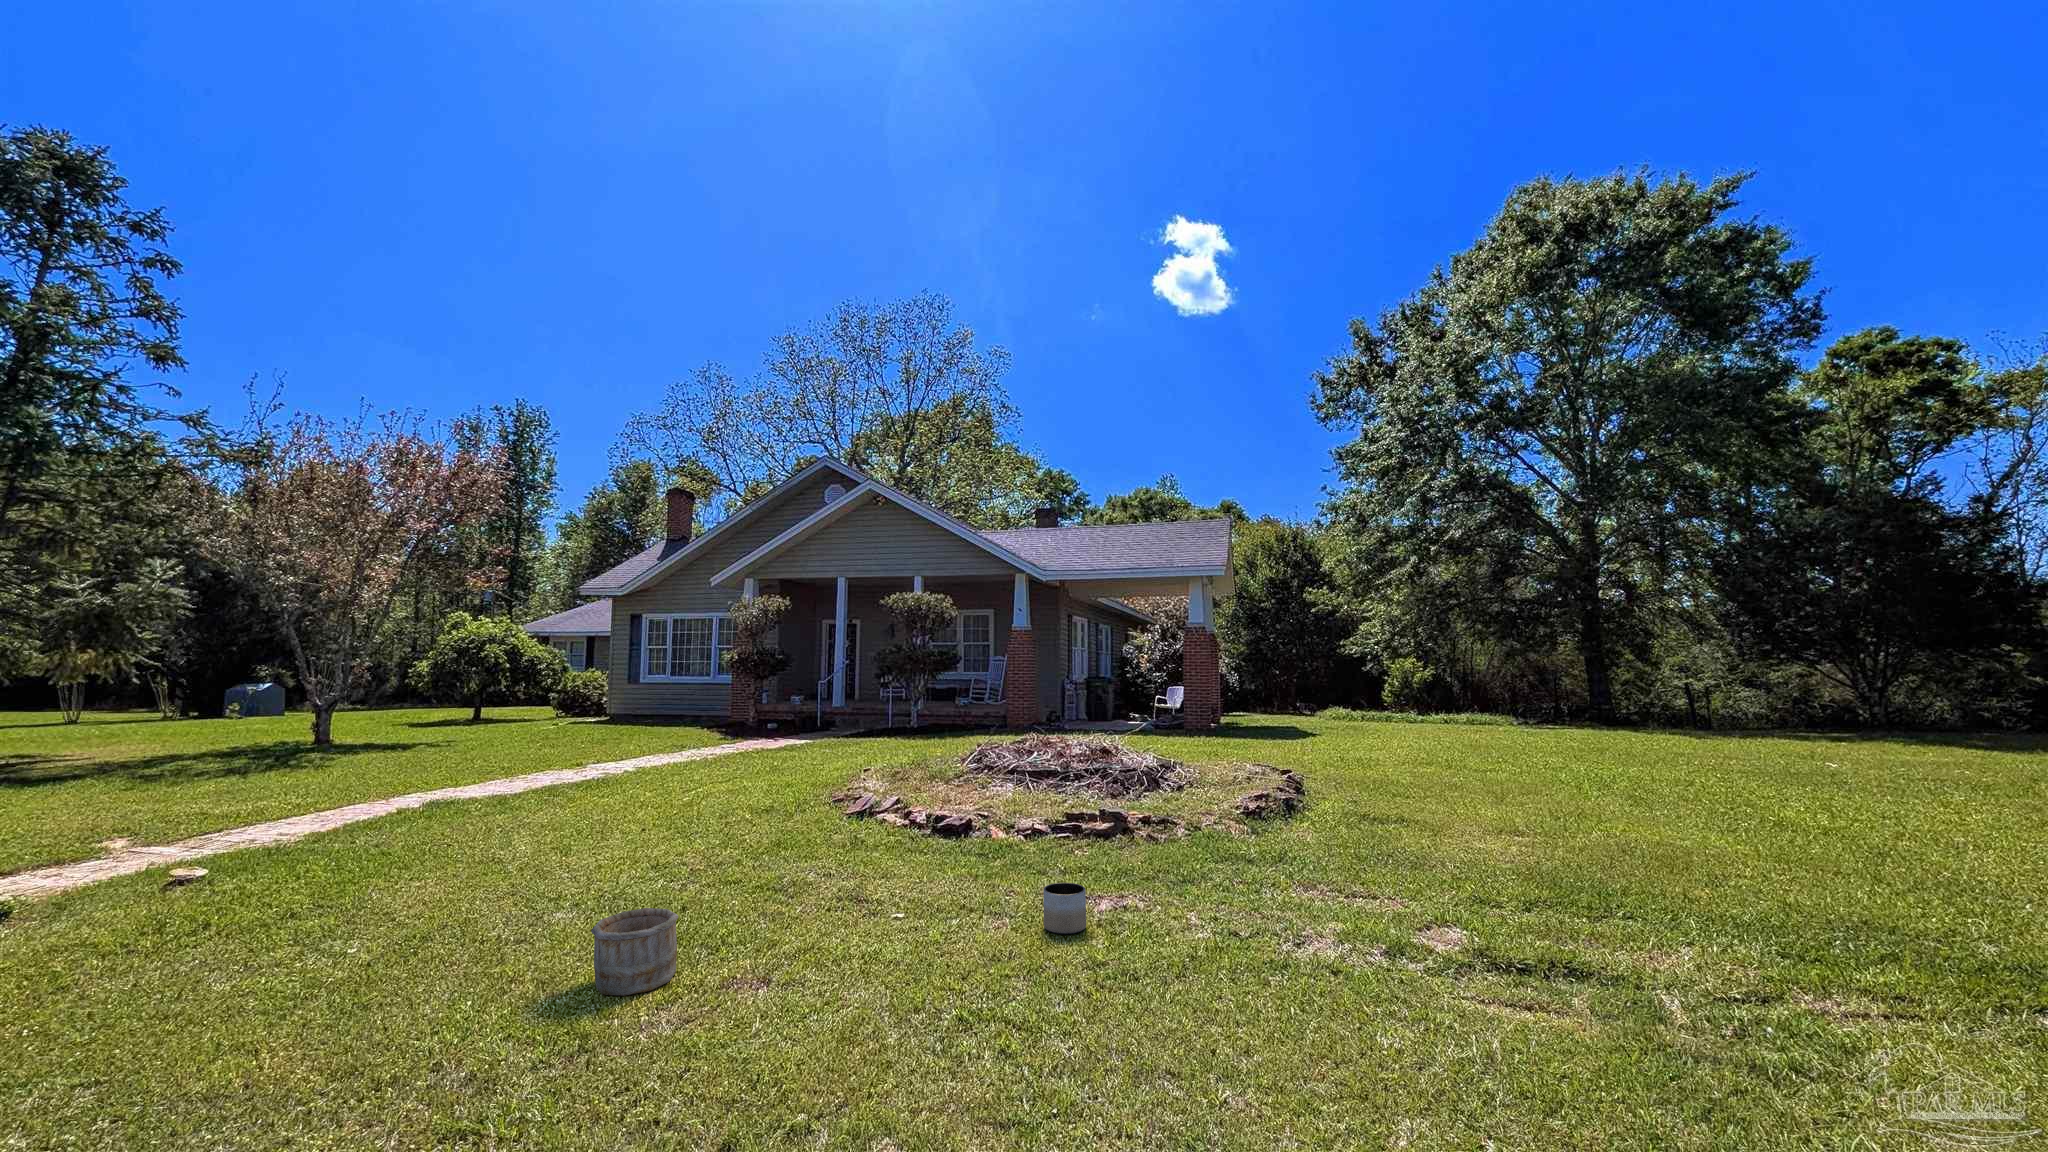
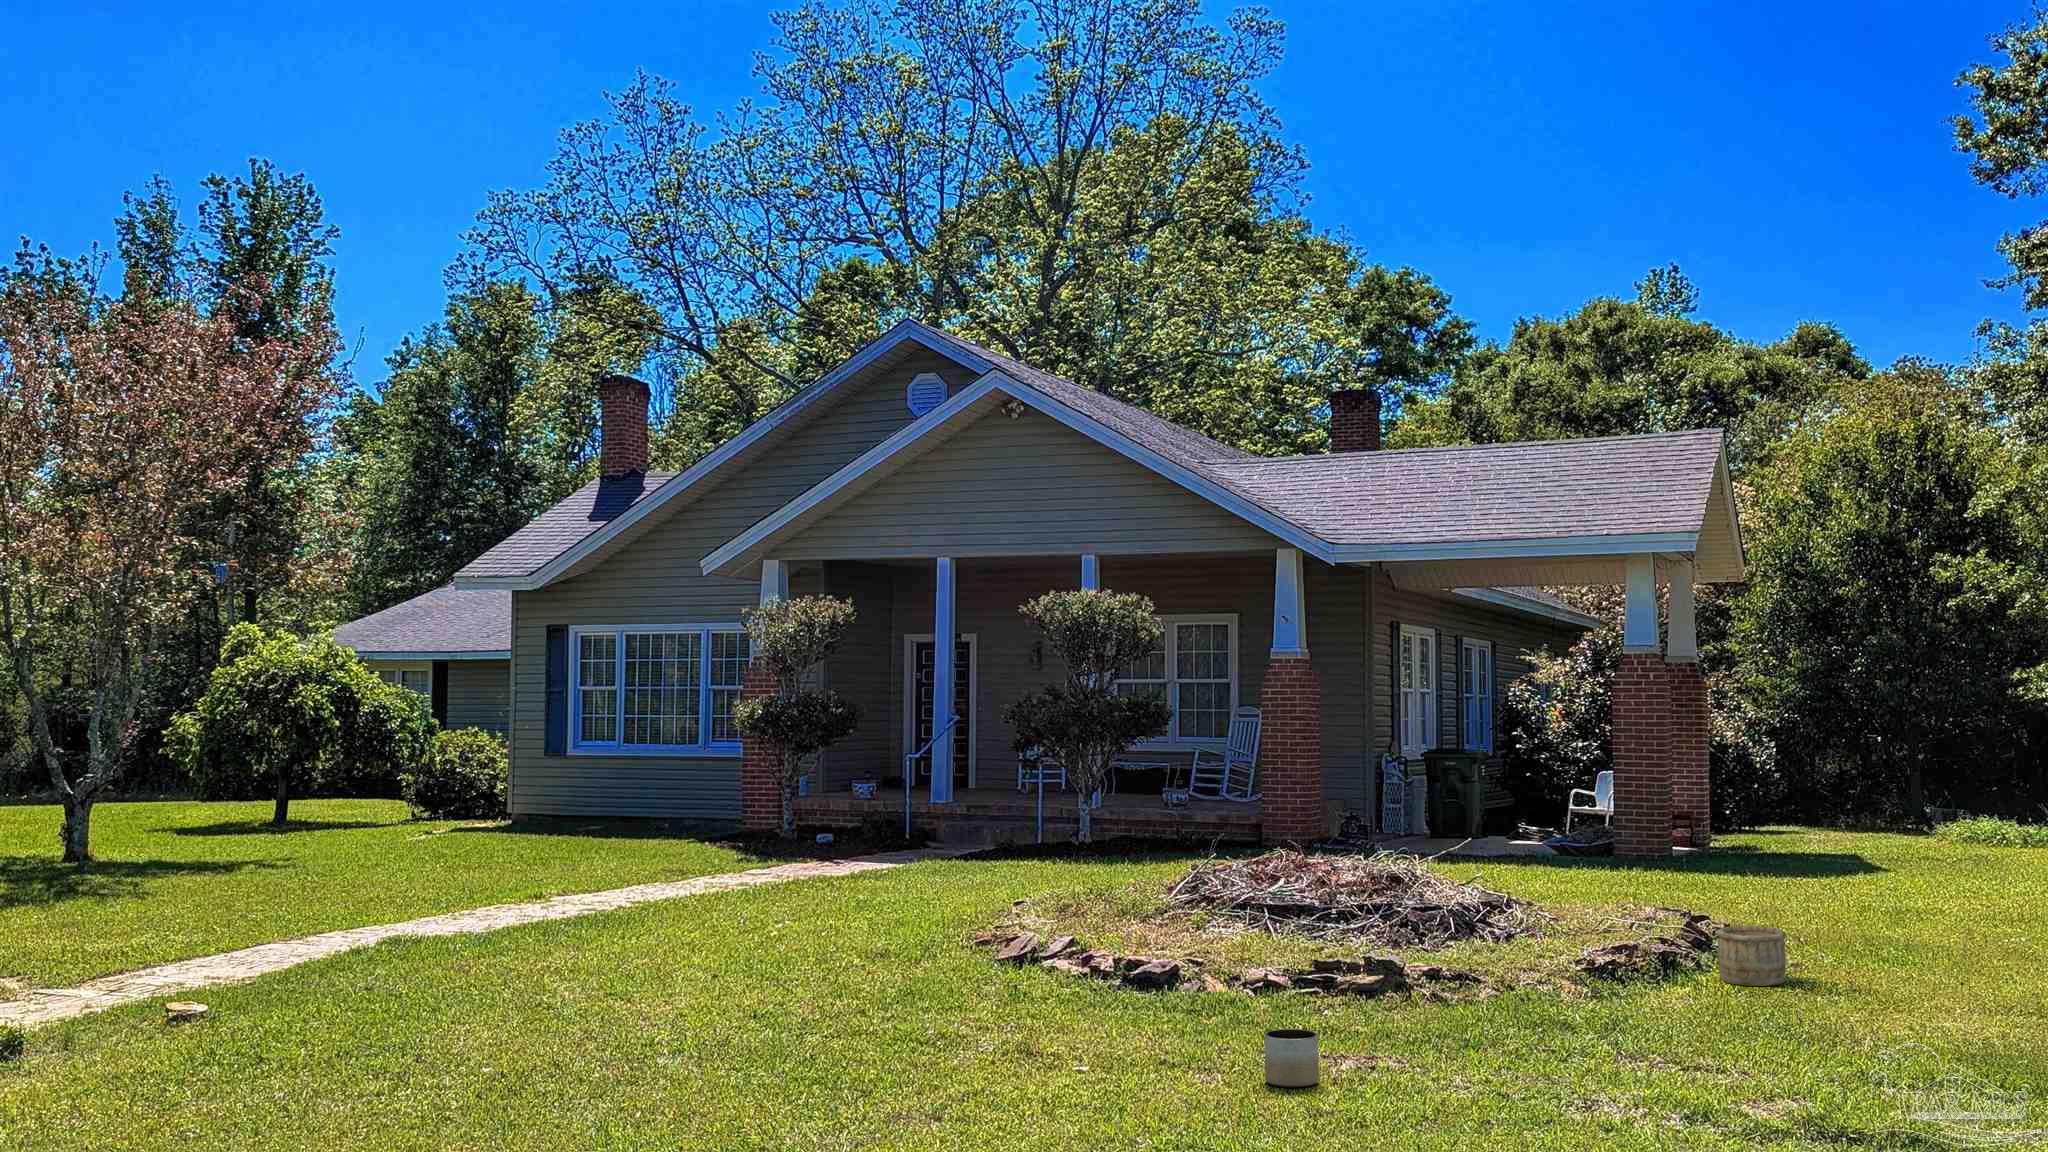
wooden bucket: present [591,908,678,996] -> present [1715,925,1786,986]

